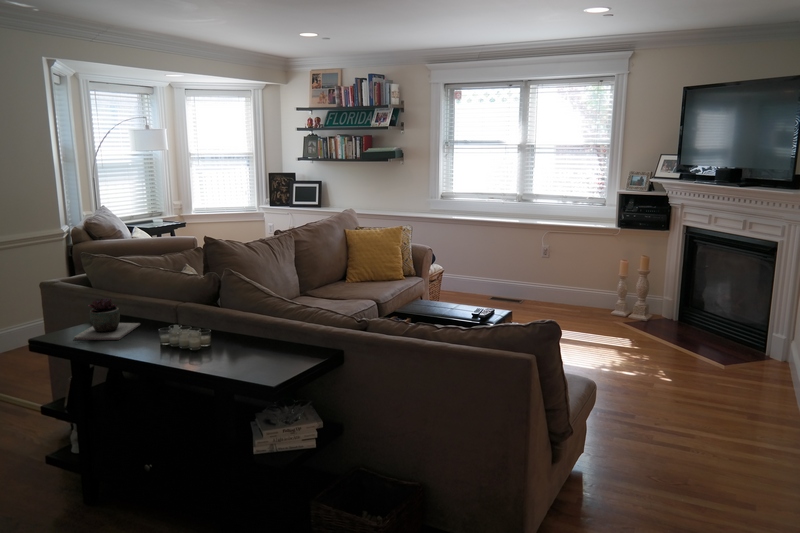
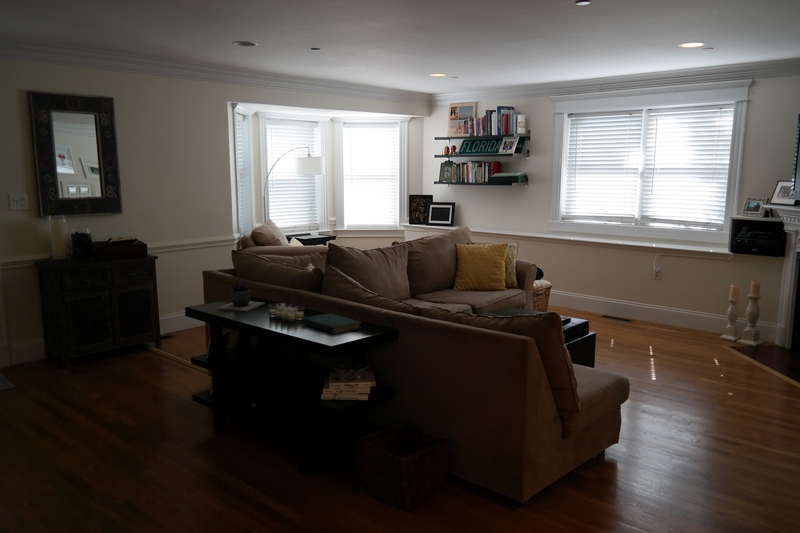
book: none [212,335,298,366] -> present [302,314,361,334]

